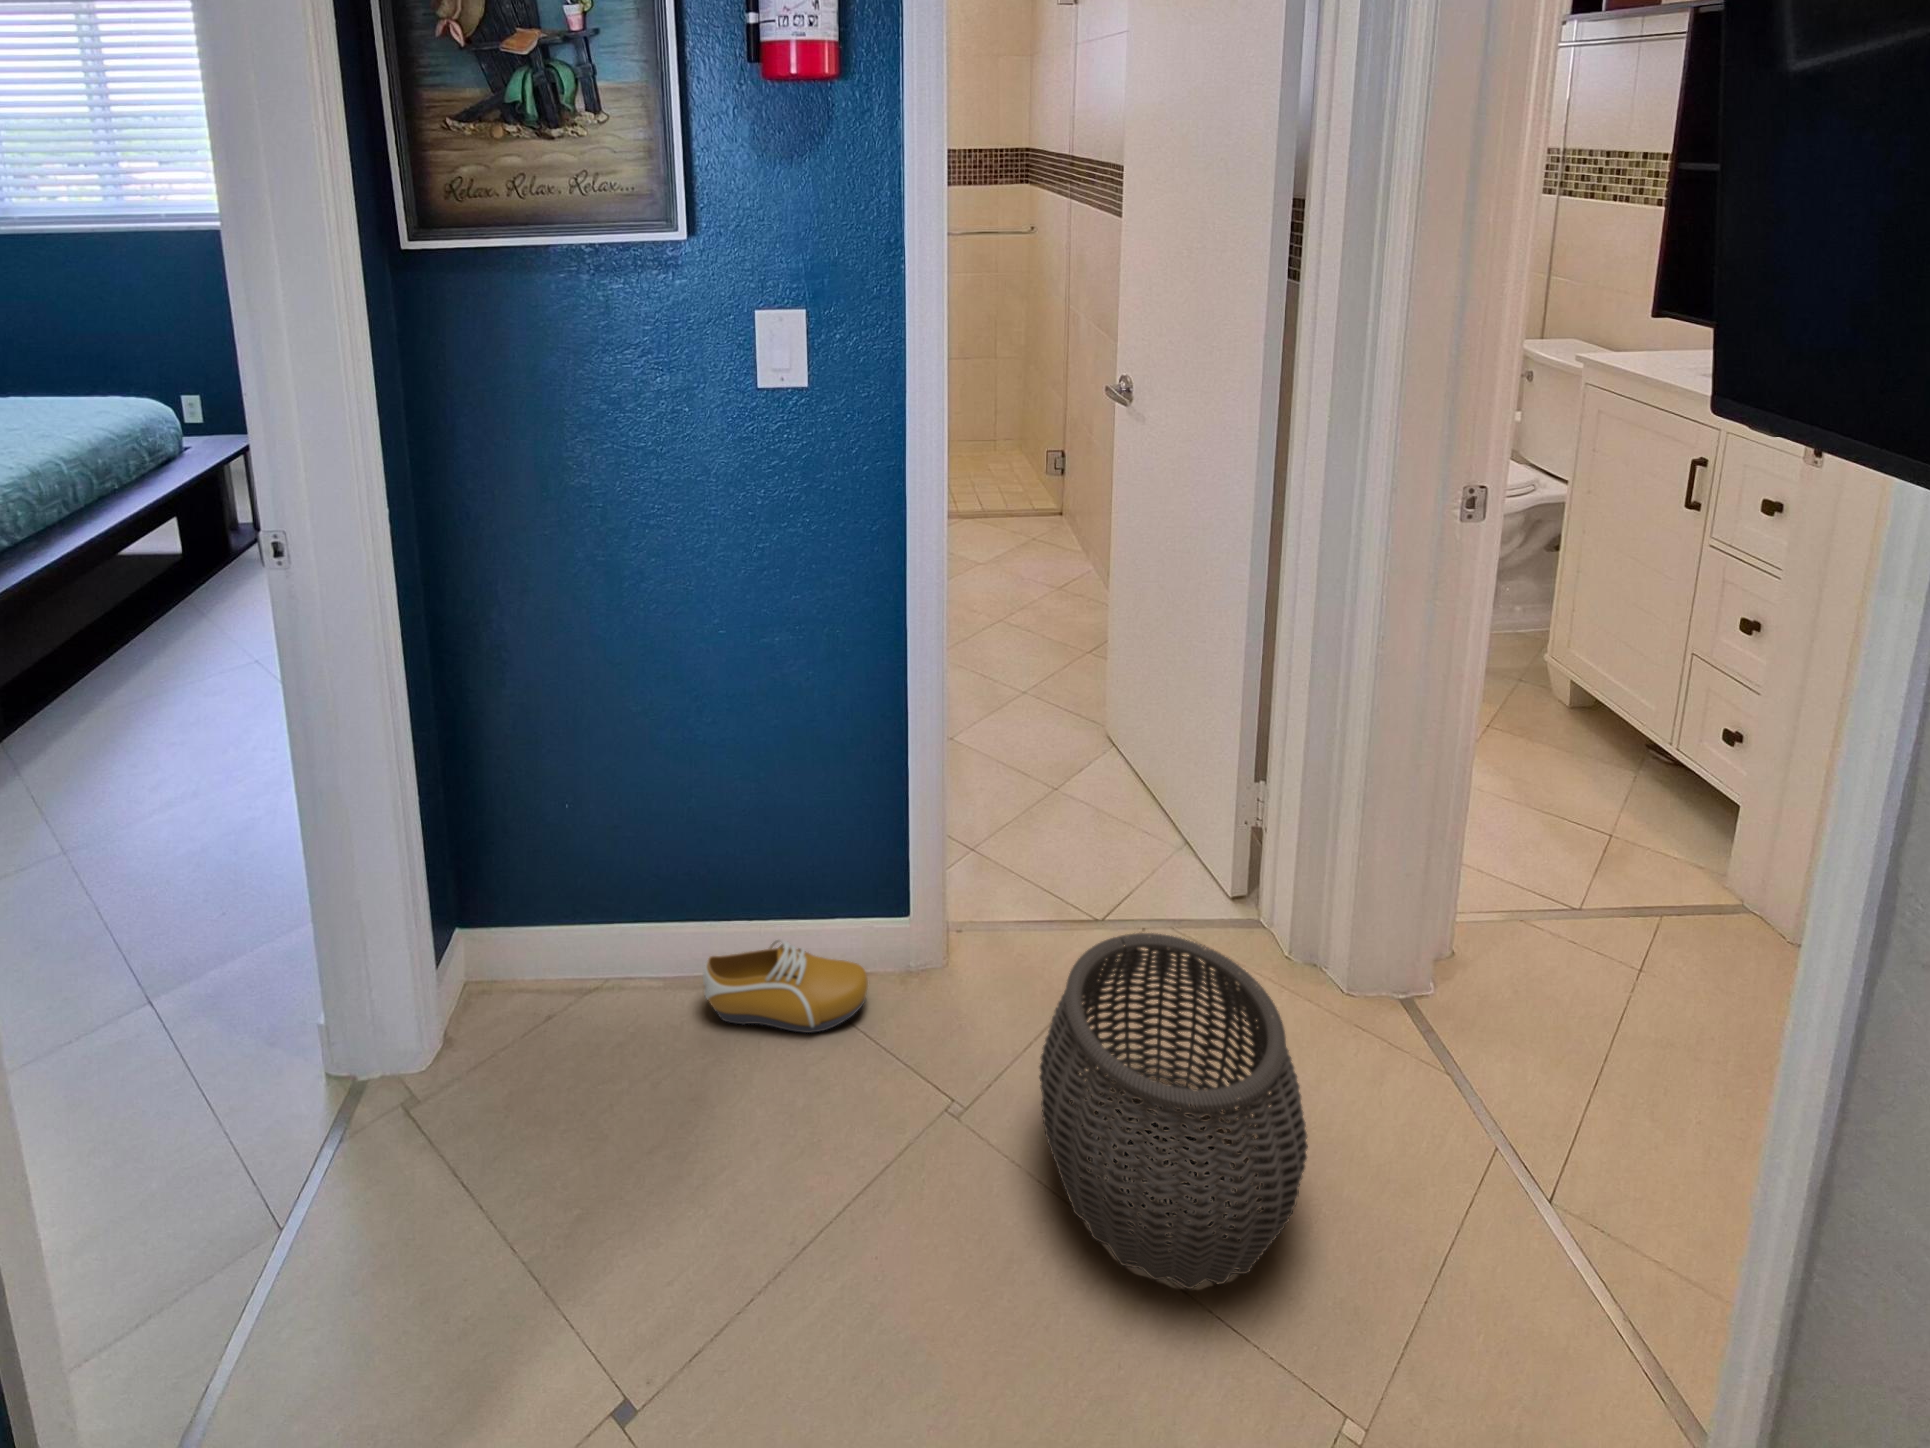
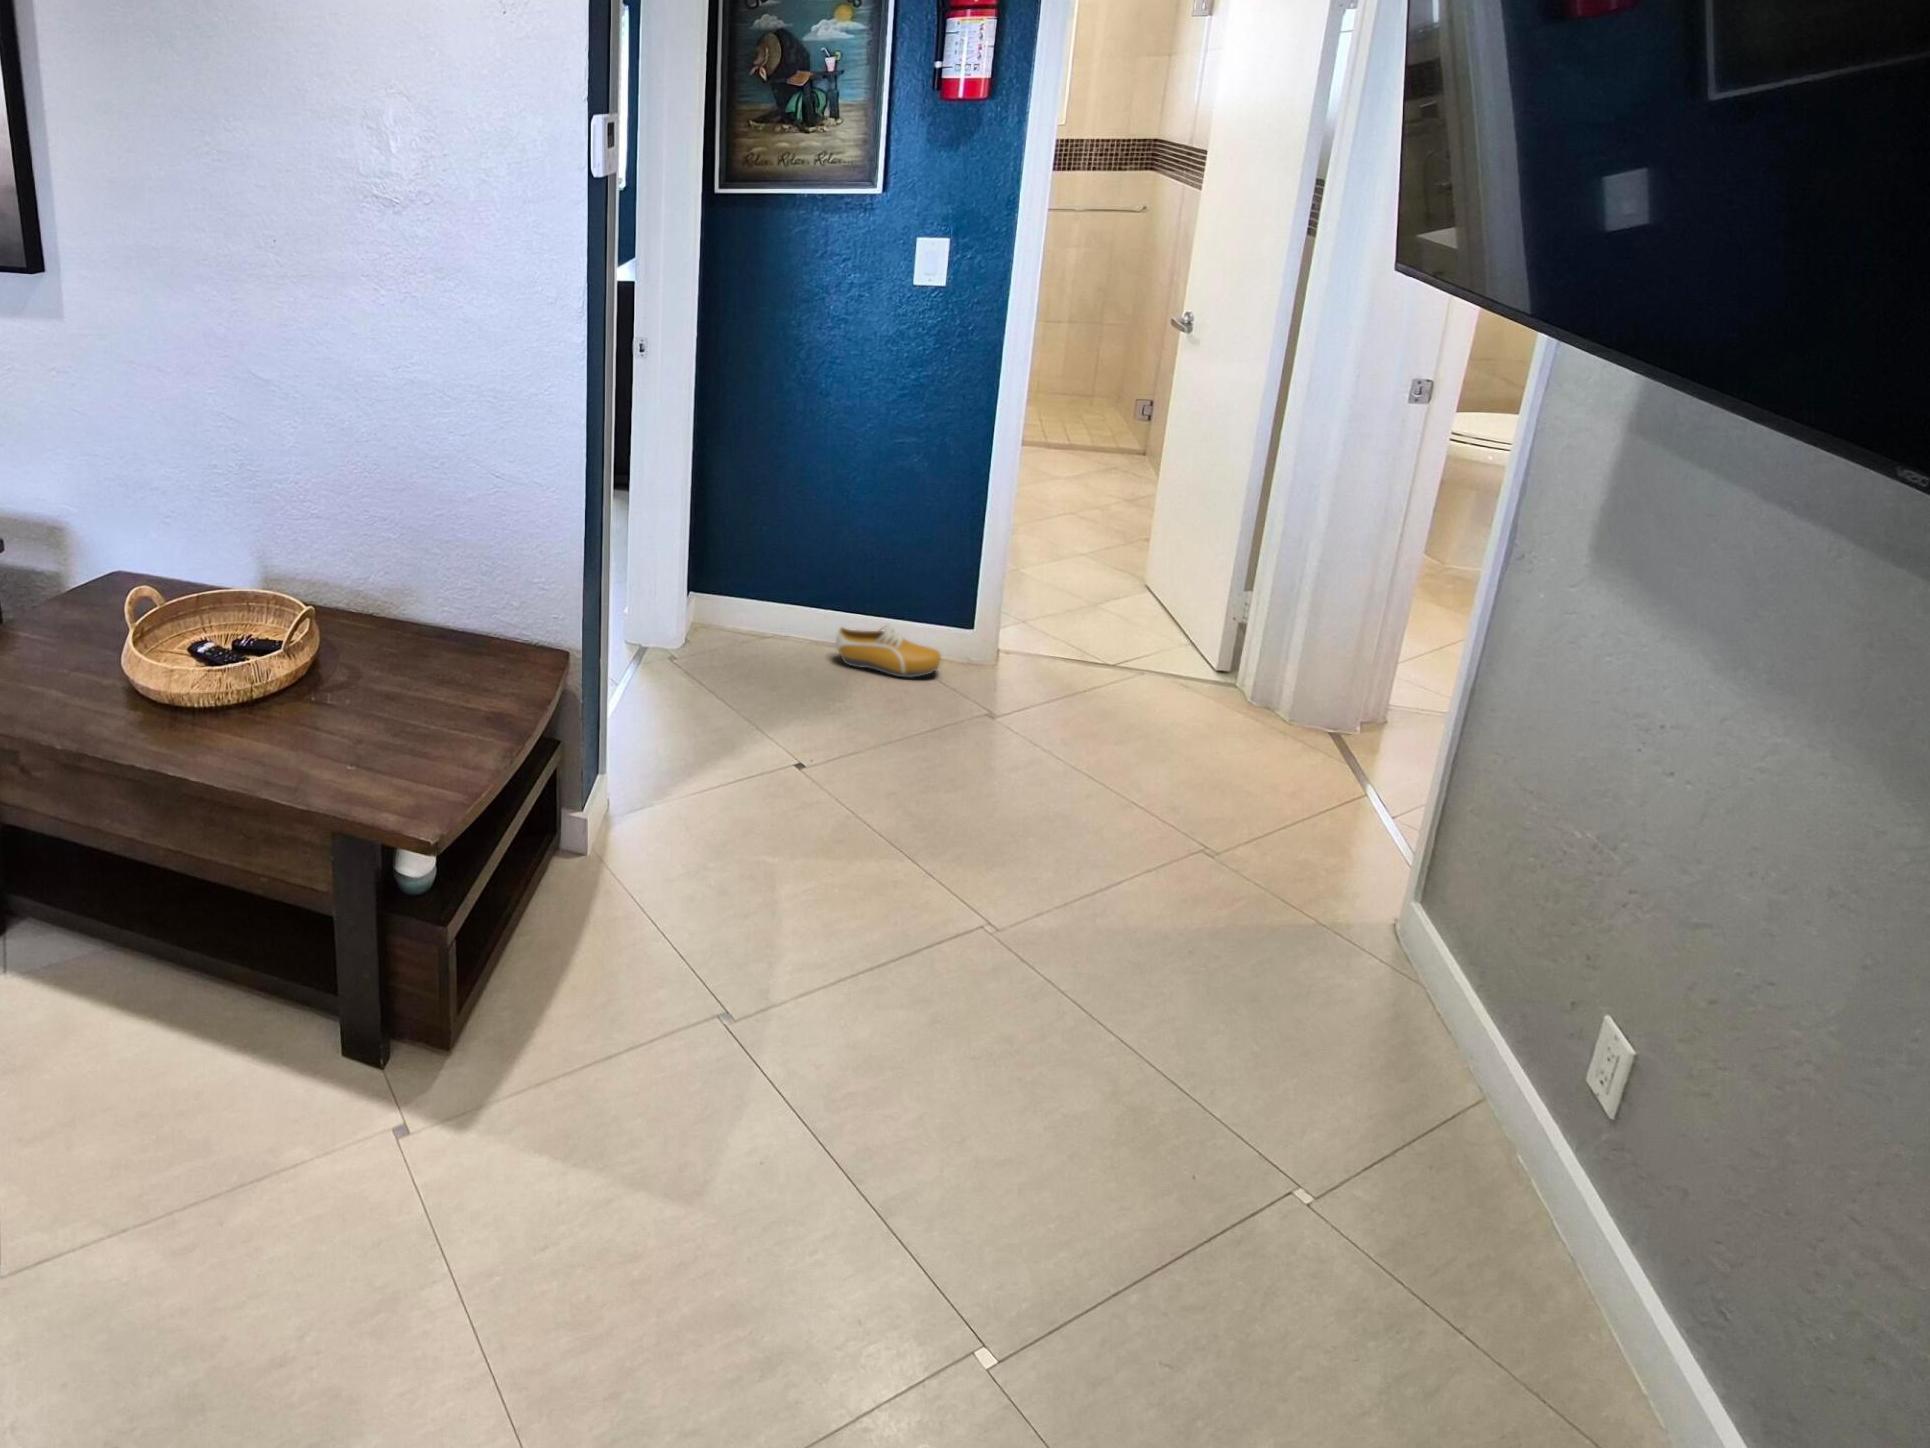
woven basket: present [1040,933,1308,1289] -> none [1047,625,1219,795]

